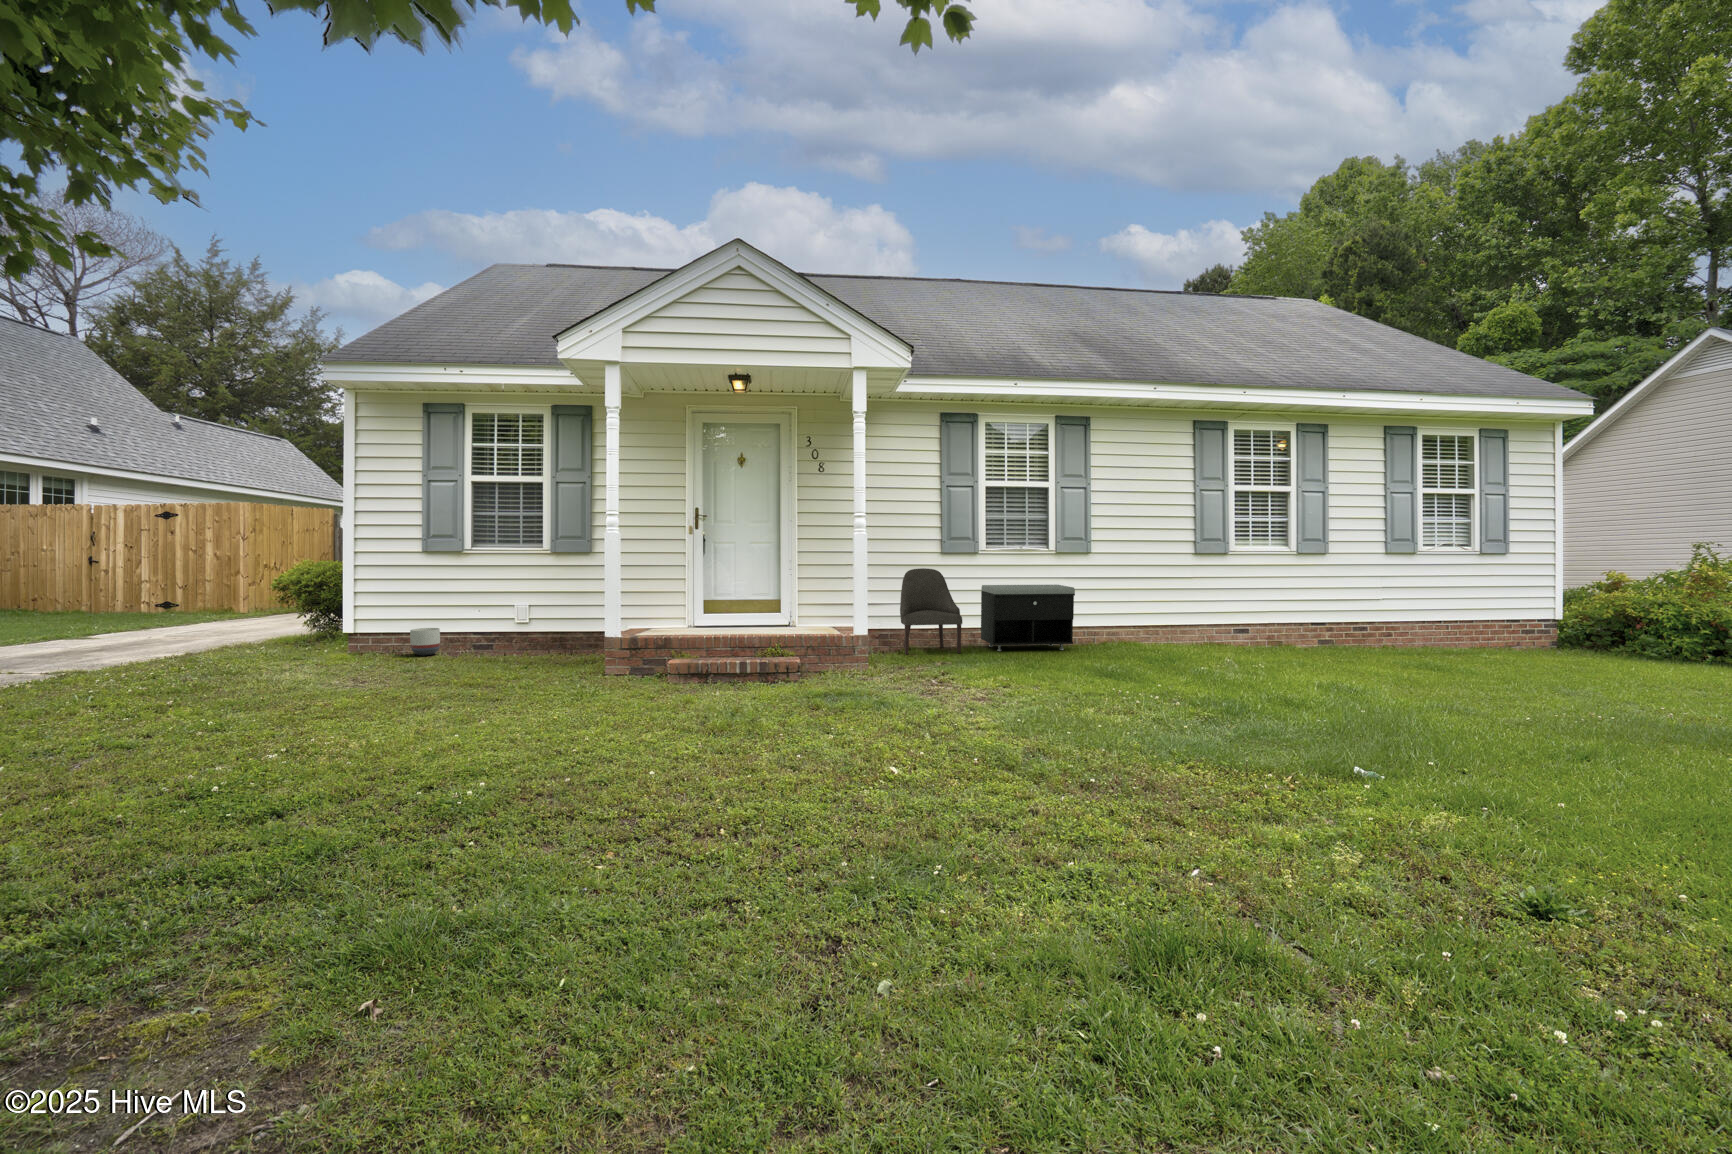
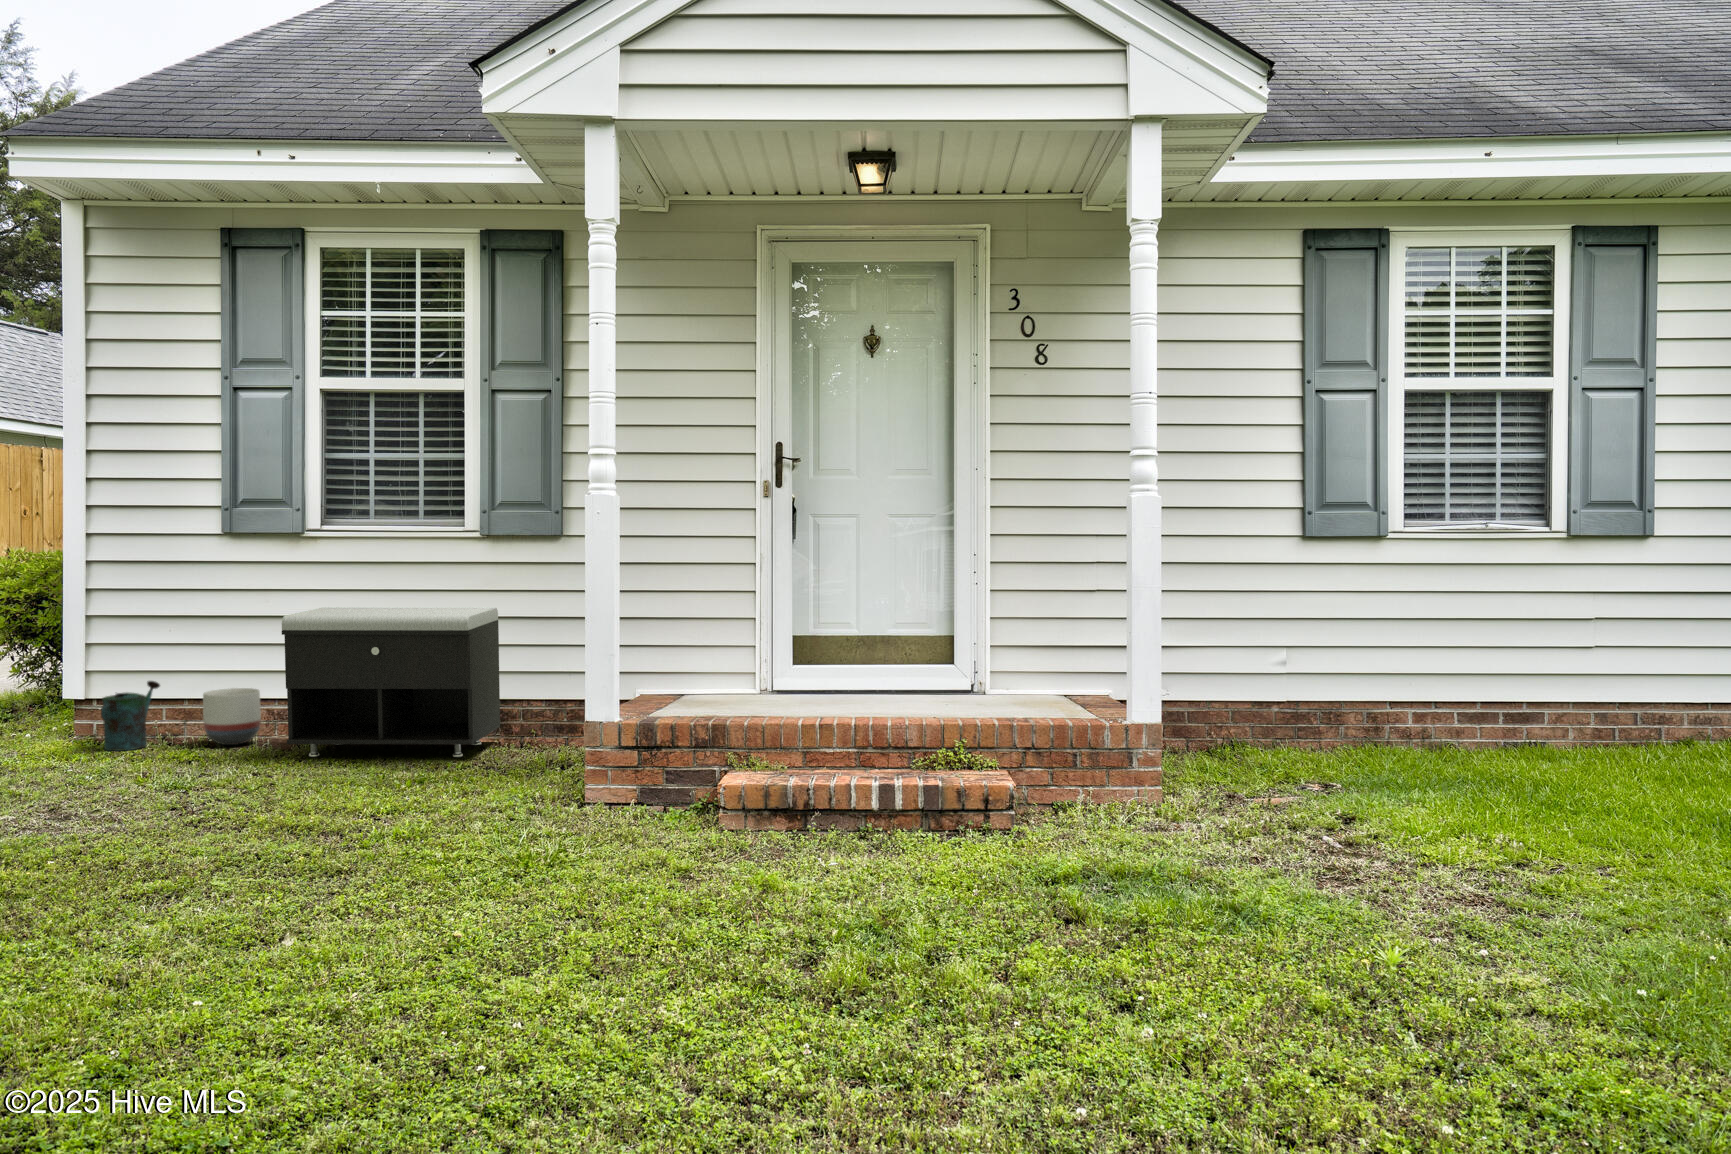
chair: present [900,568,962,654] -> none [1217,572,1361,763]
storage bench: present [981,585,1075,651] -> present [282,607,500,757]
watering can: none [357,625,387,659] -> present [101,681,160,751]

